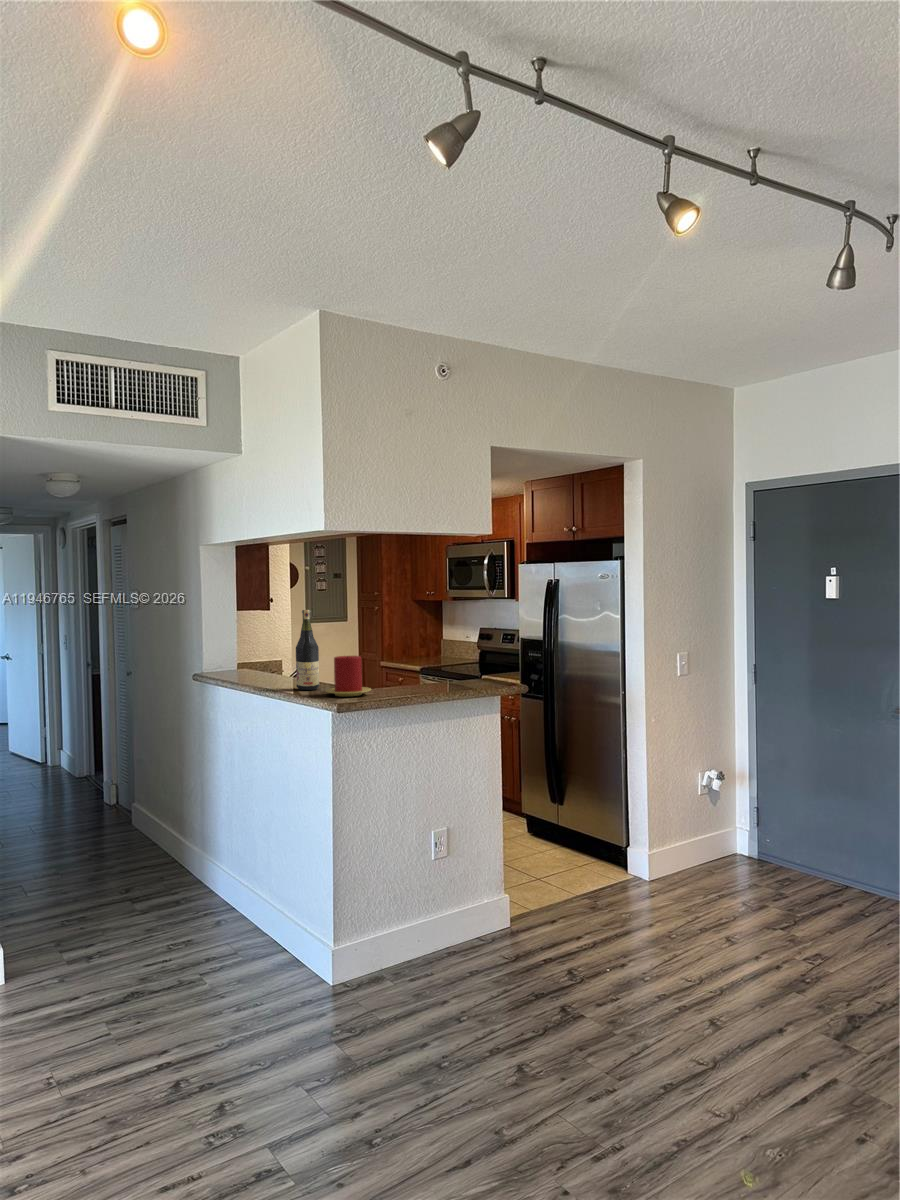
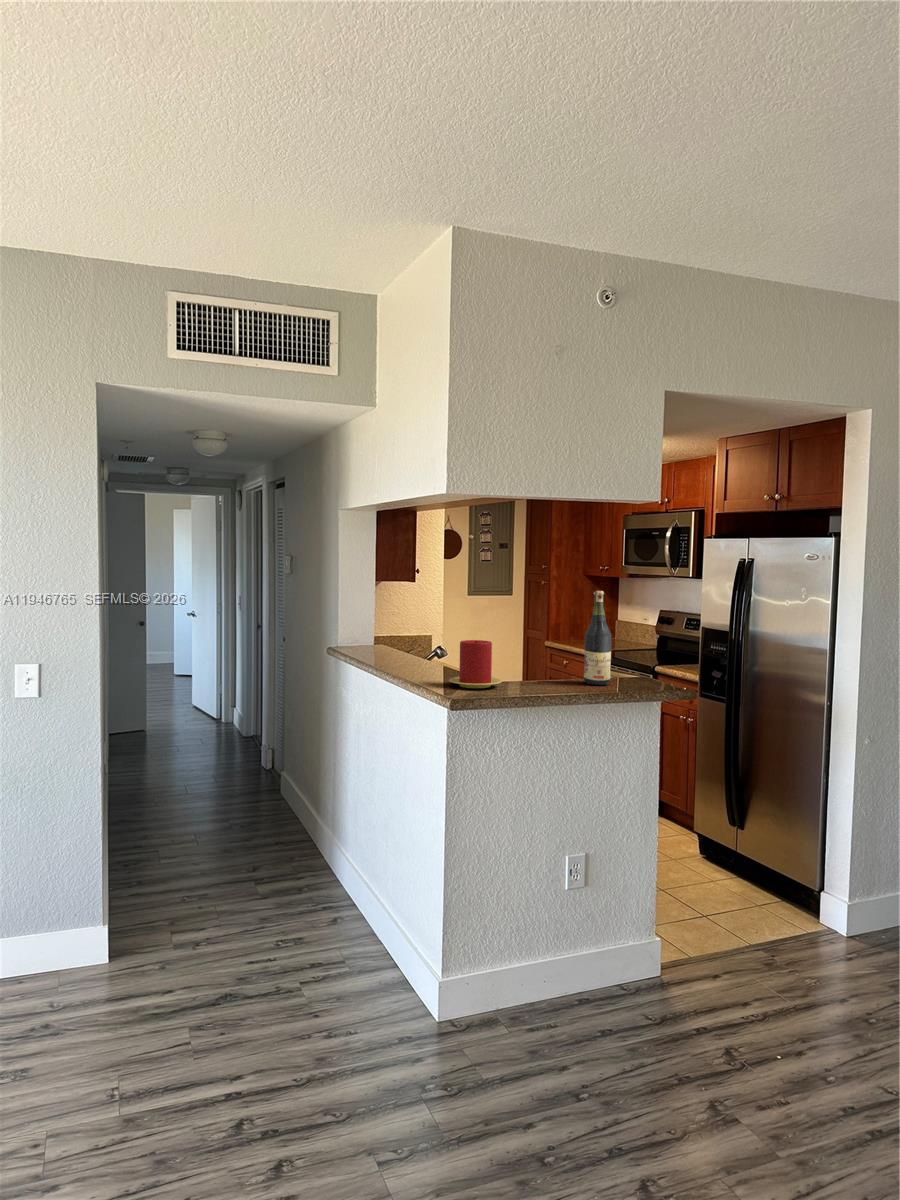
wine bottle: present [296,610,319,690] -> present [584,591,612,685]

